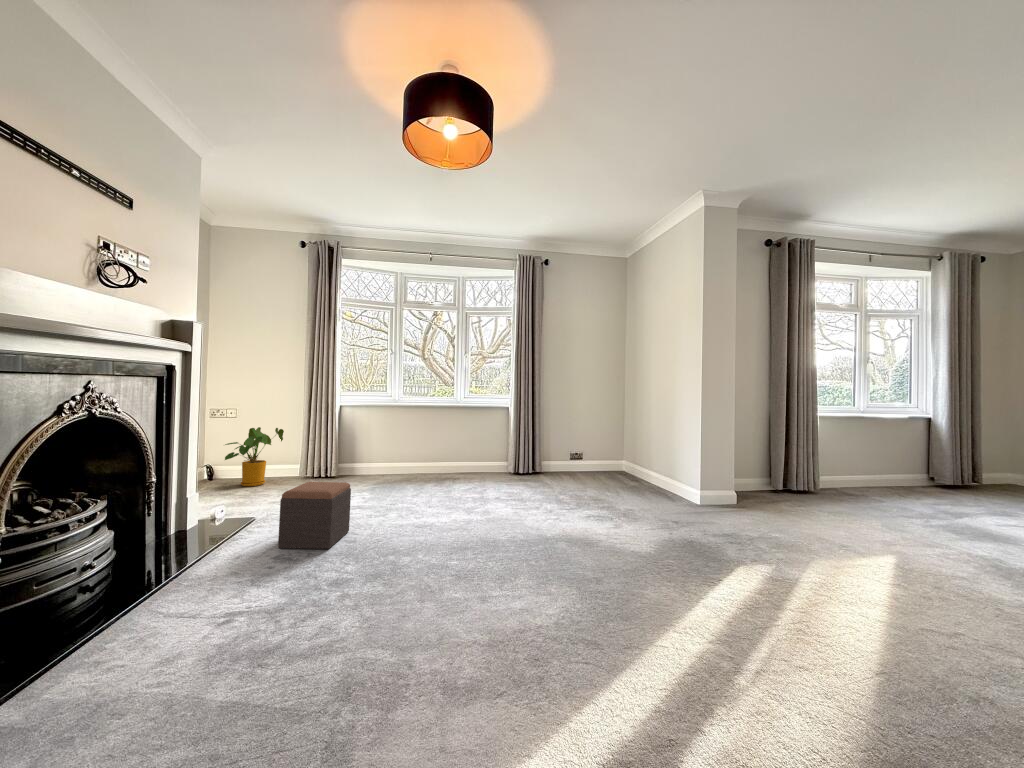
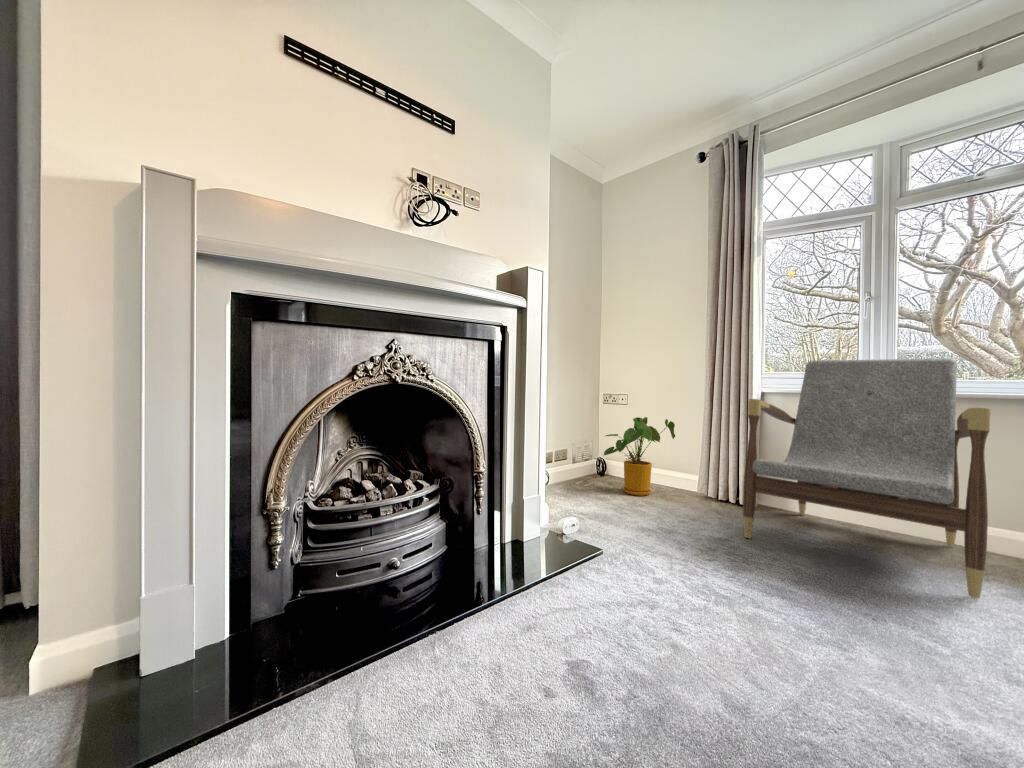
armchair: none [336,390,433,492] -> present [743,358,990,598]
footstool: present [278,482,351,549] -> none [601,518,745,687]

